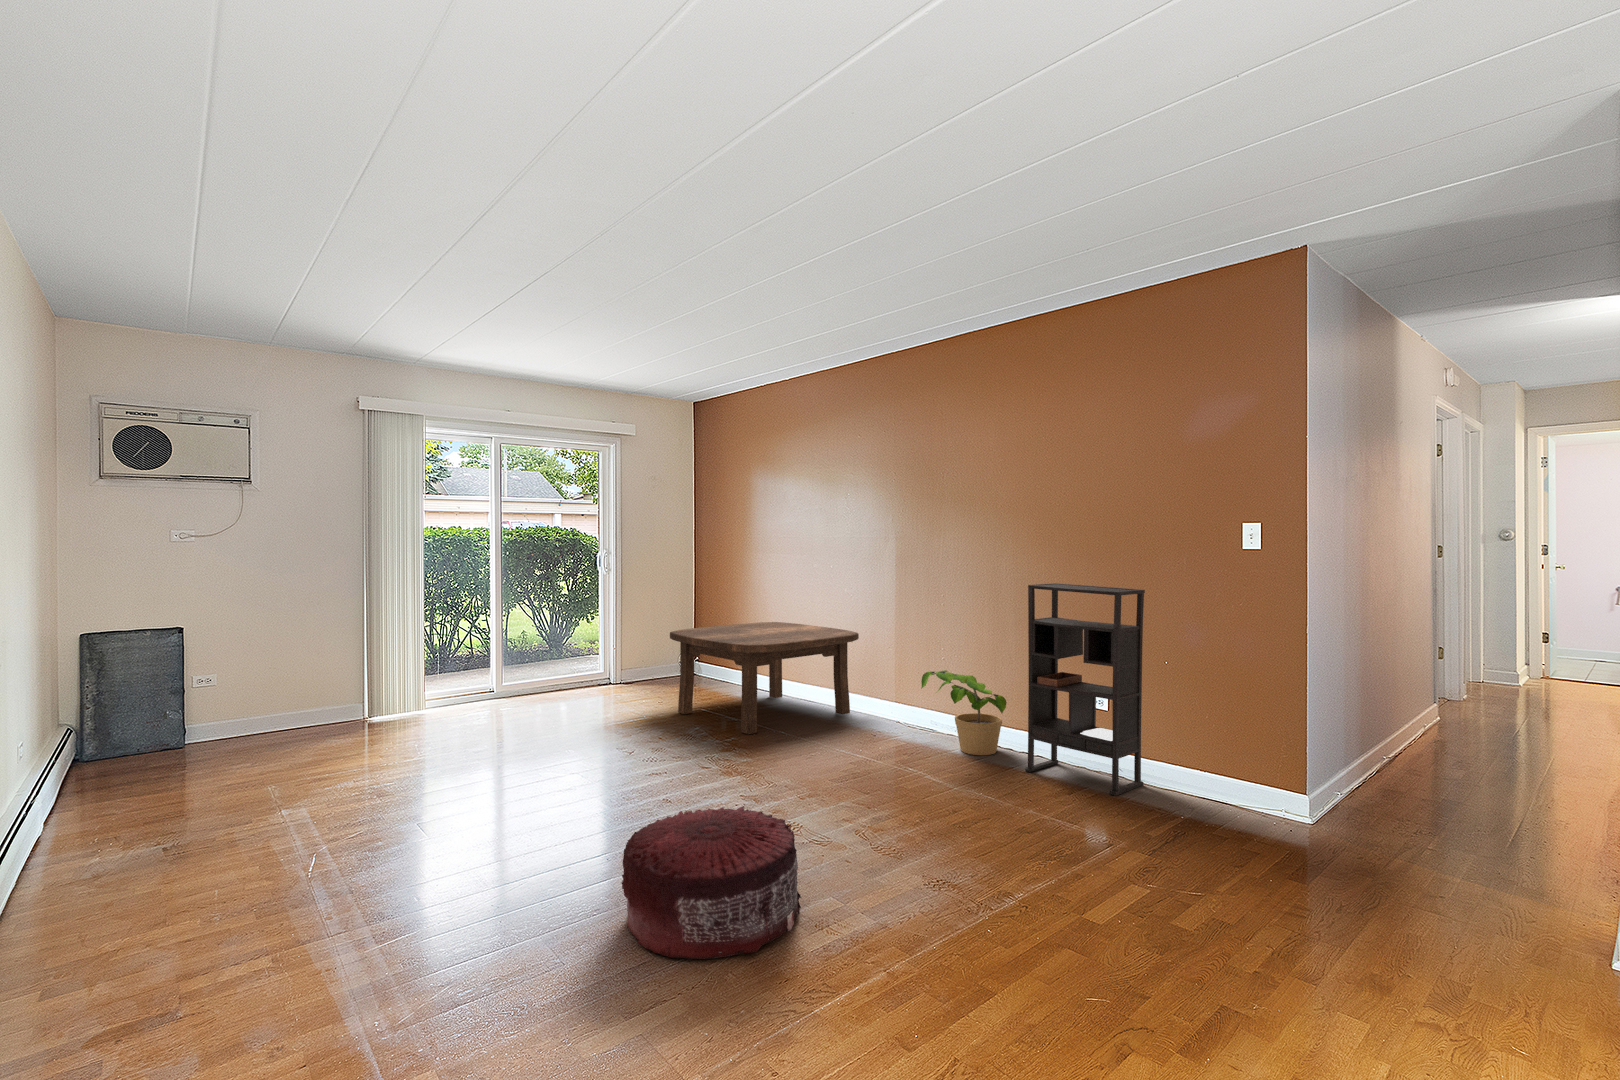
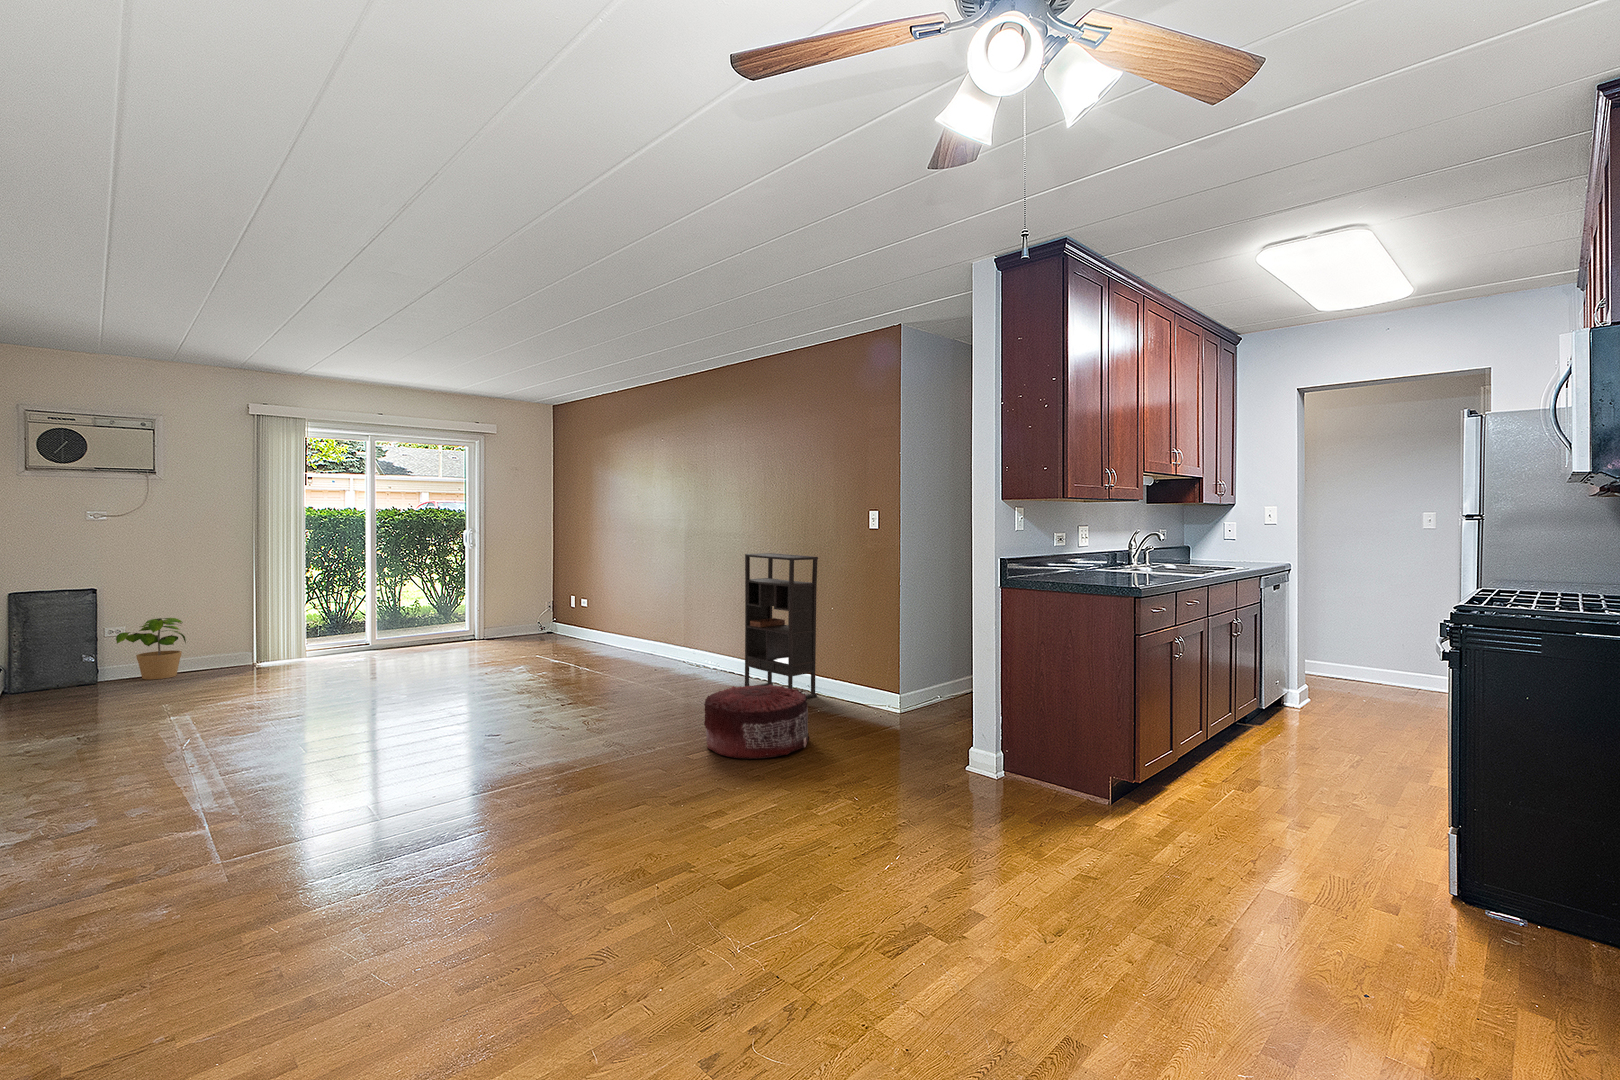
coffee table: present [670,622,859,734] -> none [508,588,659,671]
potted plant: present [921,670,1007,755] -> present [116,618,186,680]
pouf: present [622,806,801,959] -> present [704,684,809,759]

